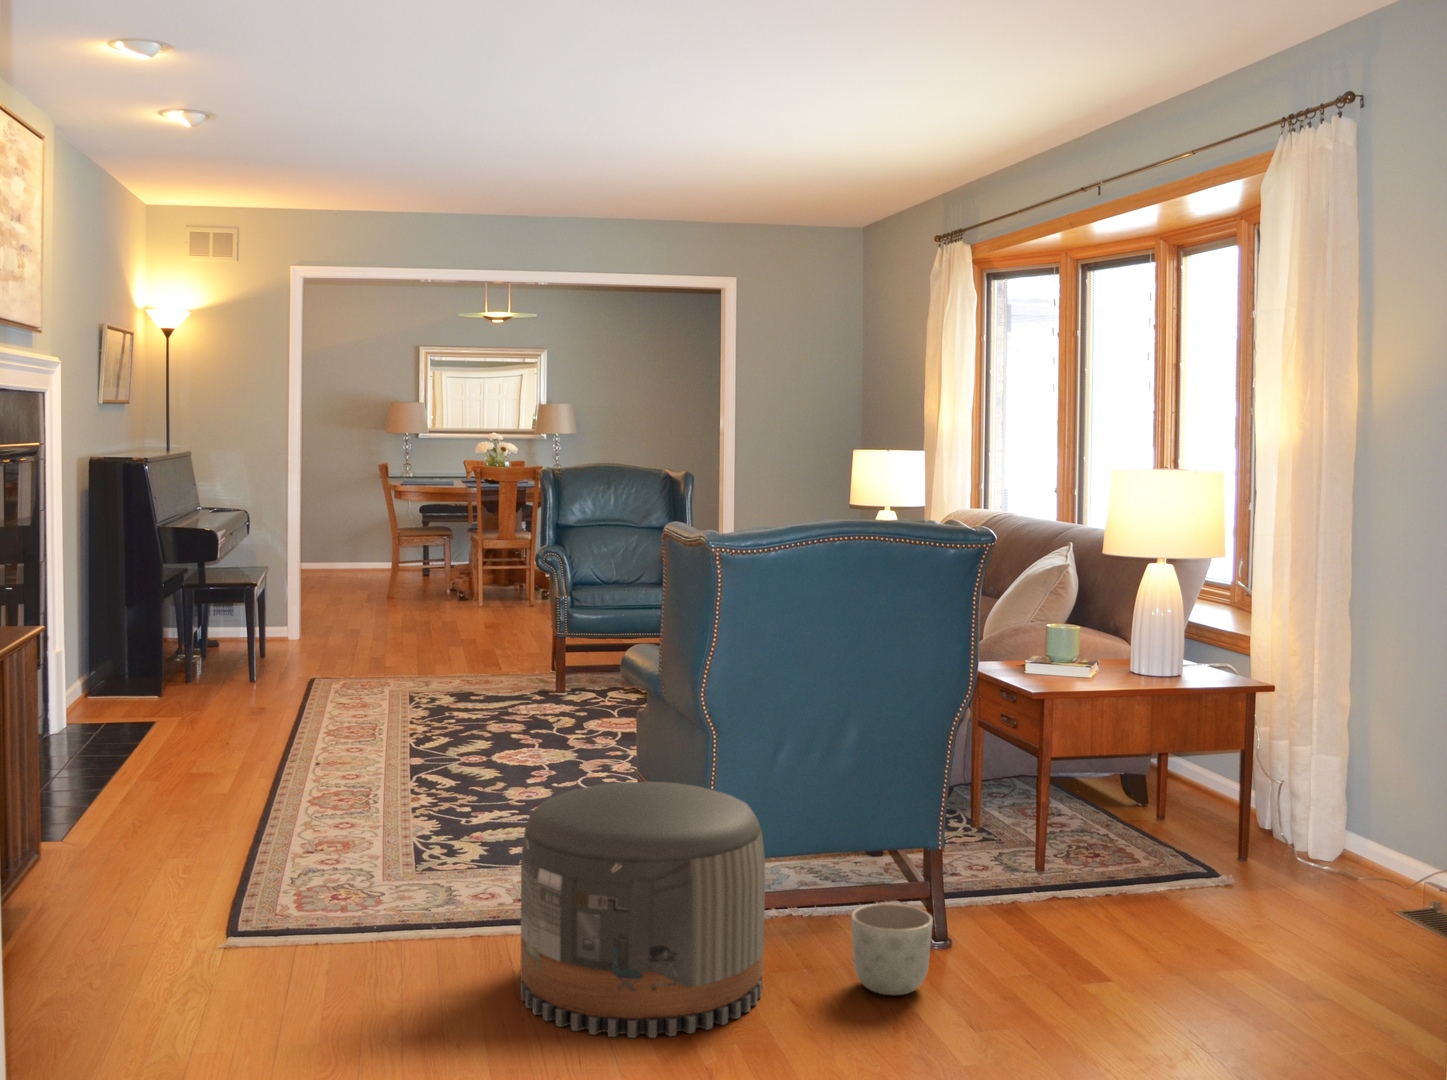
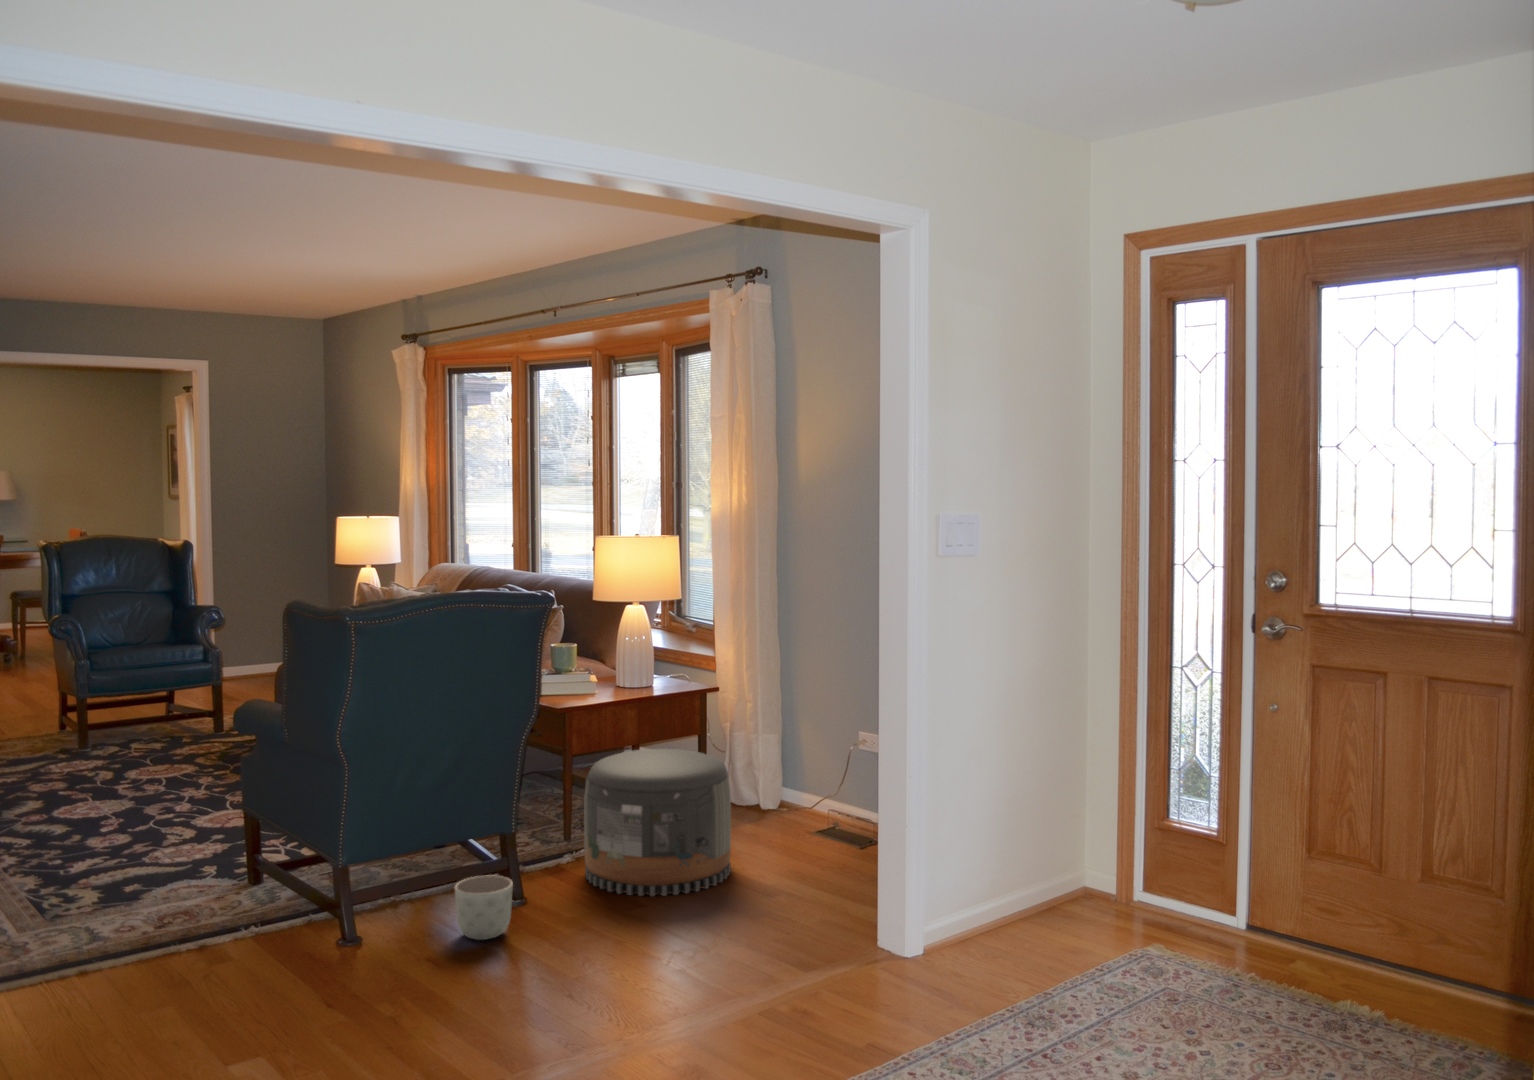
pouf: present [520,782,765,1038] -> present [584,749,731,896]

